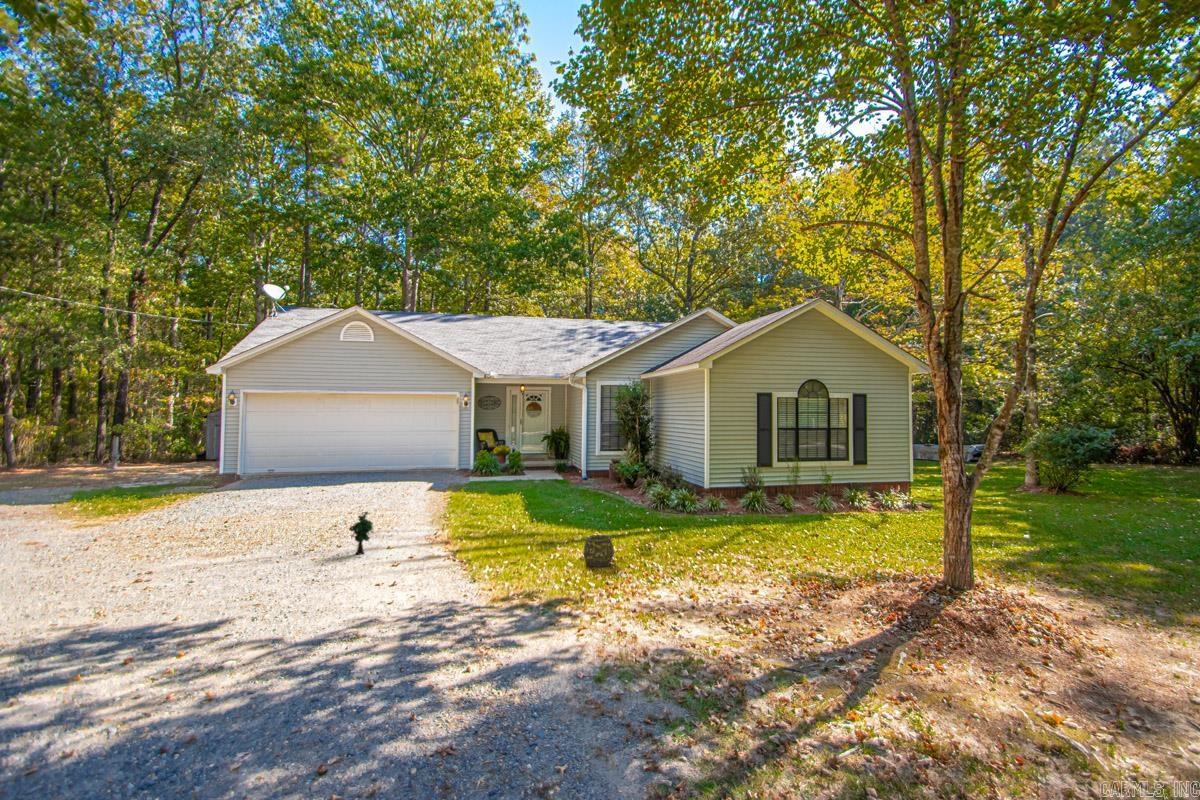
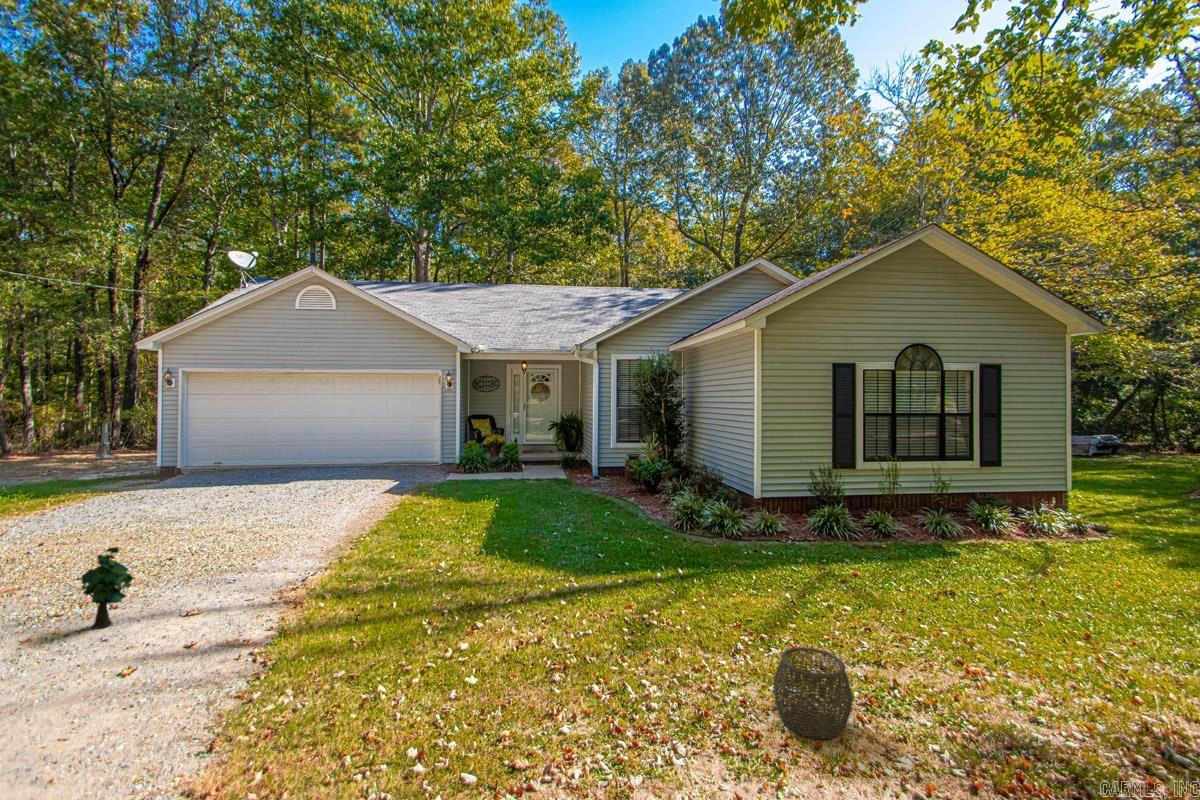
woven basket: present [583,535,614,567] -> present [773,647,853,740]

